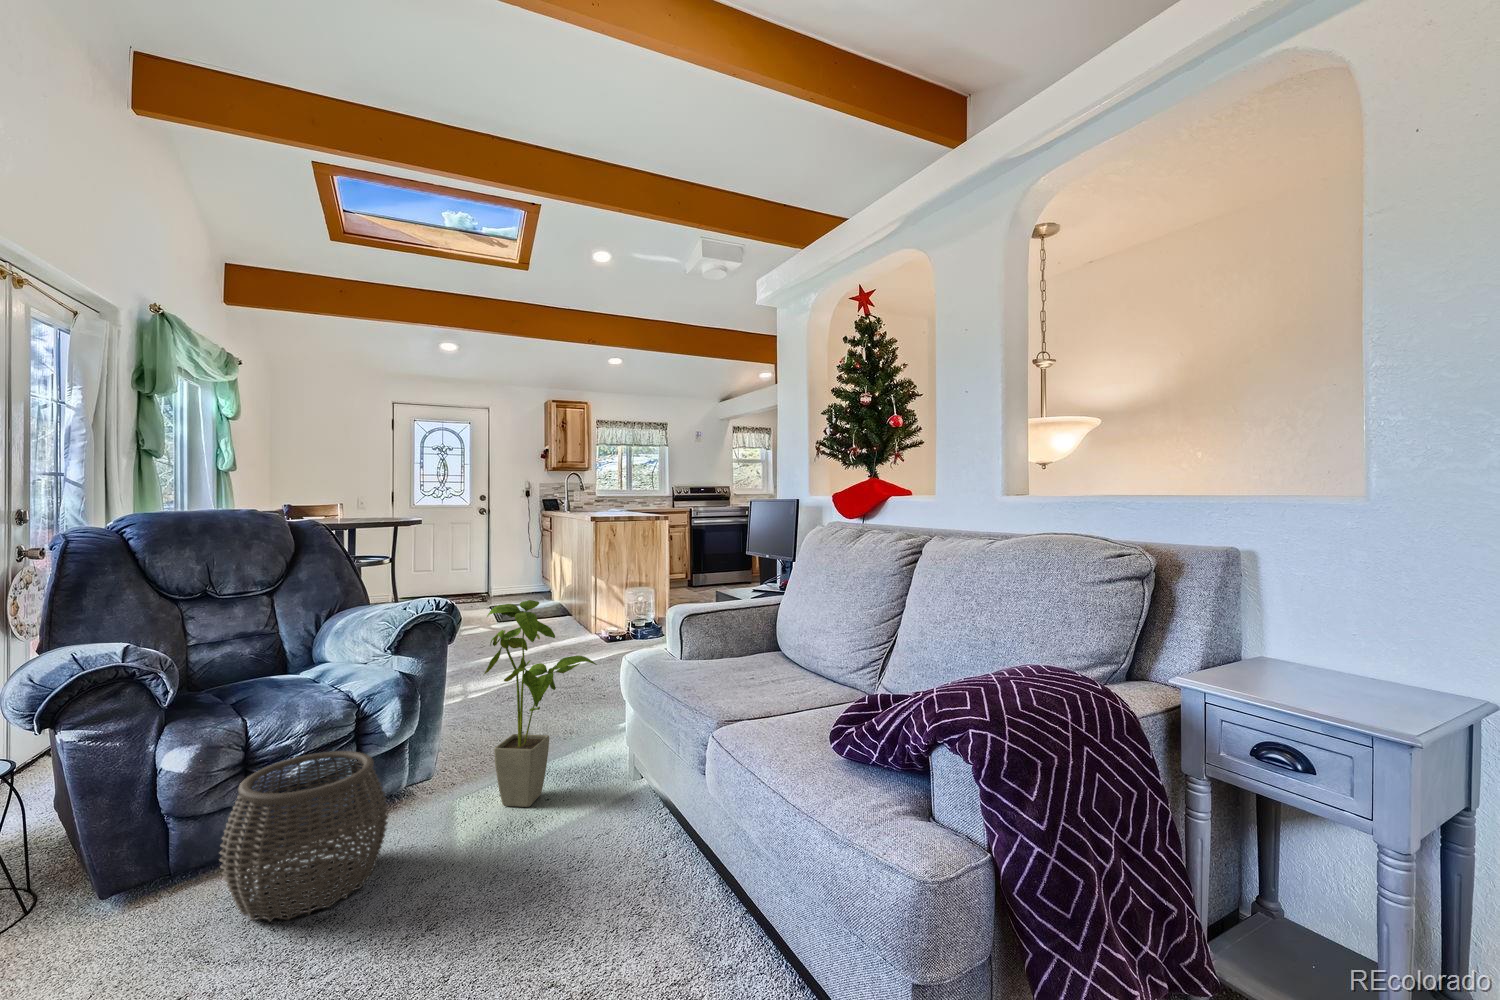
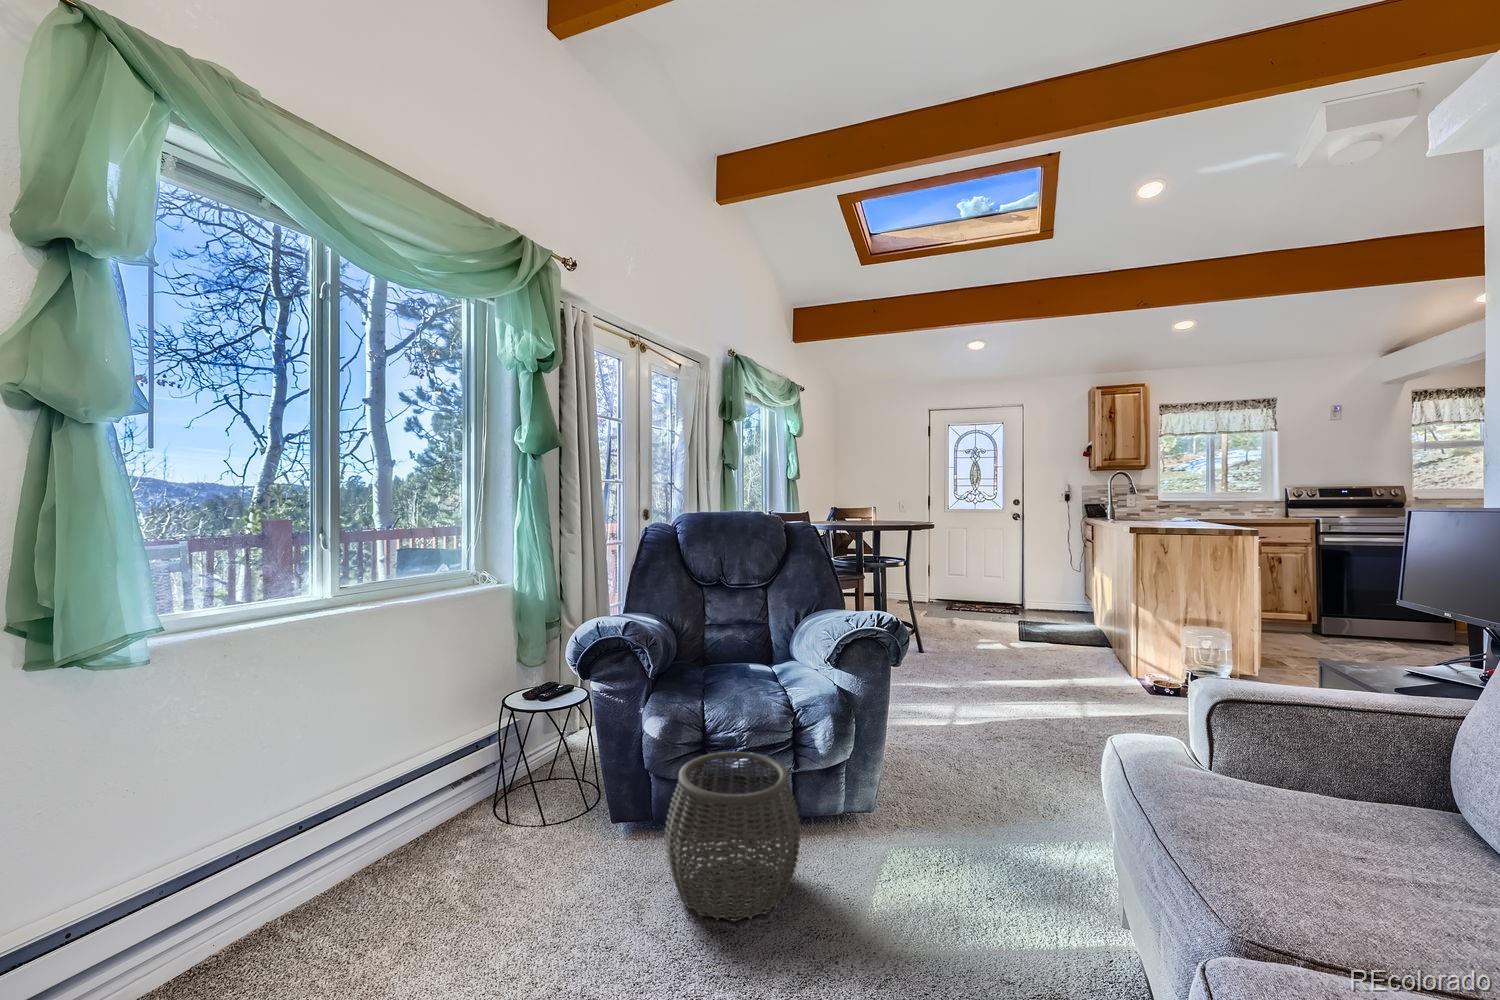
house plant: present [484,600,597,807] -> none [916,632,1067,898]

